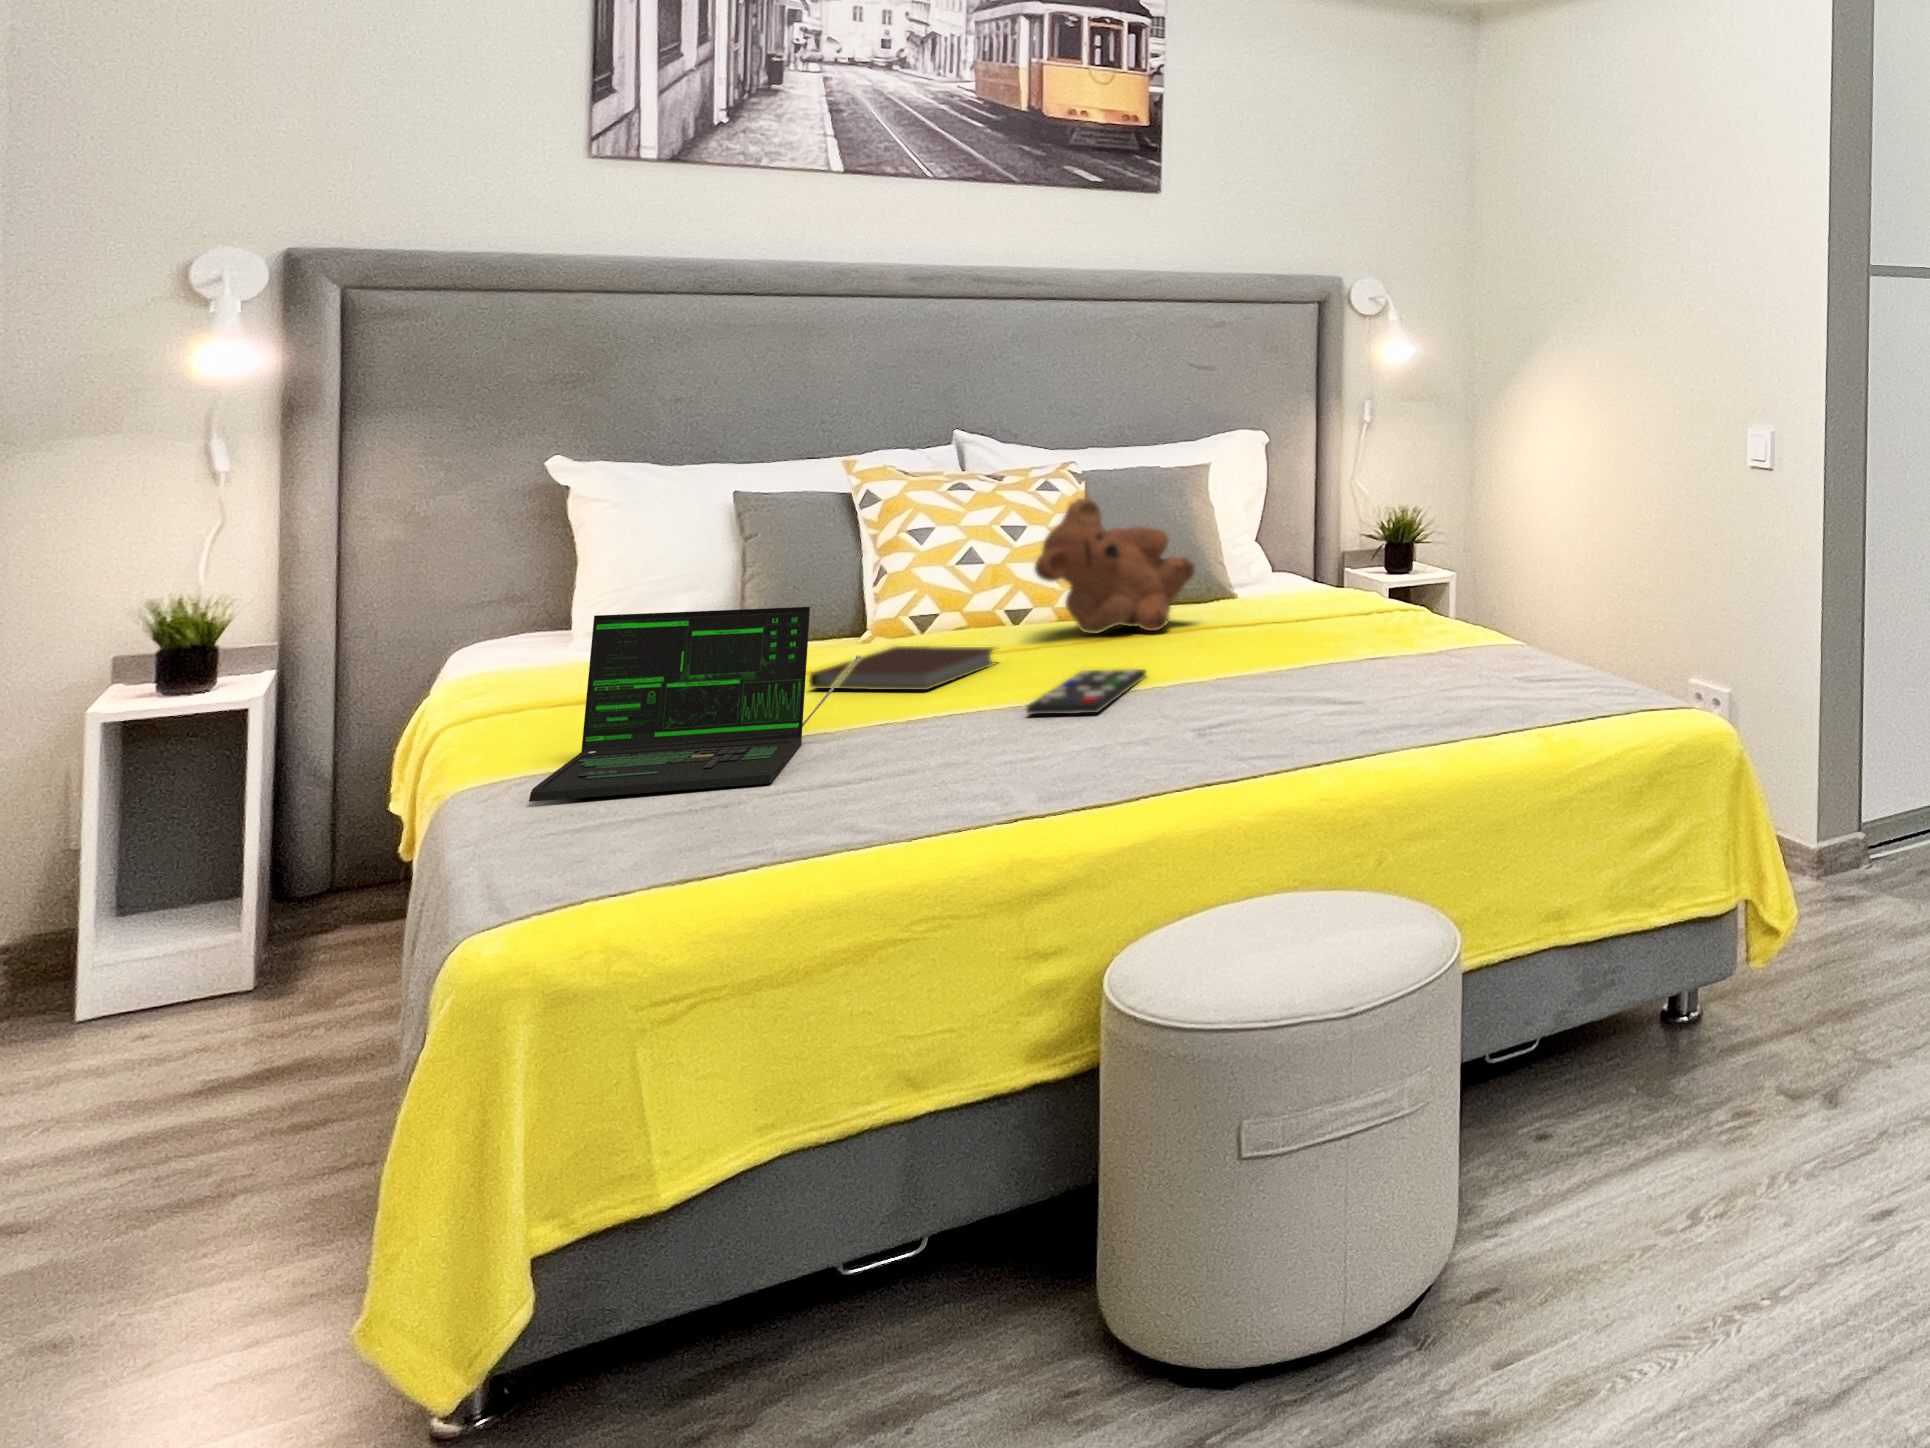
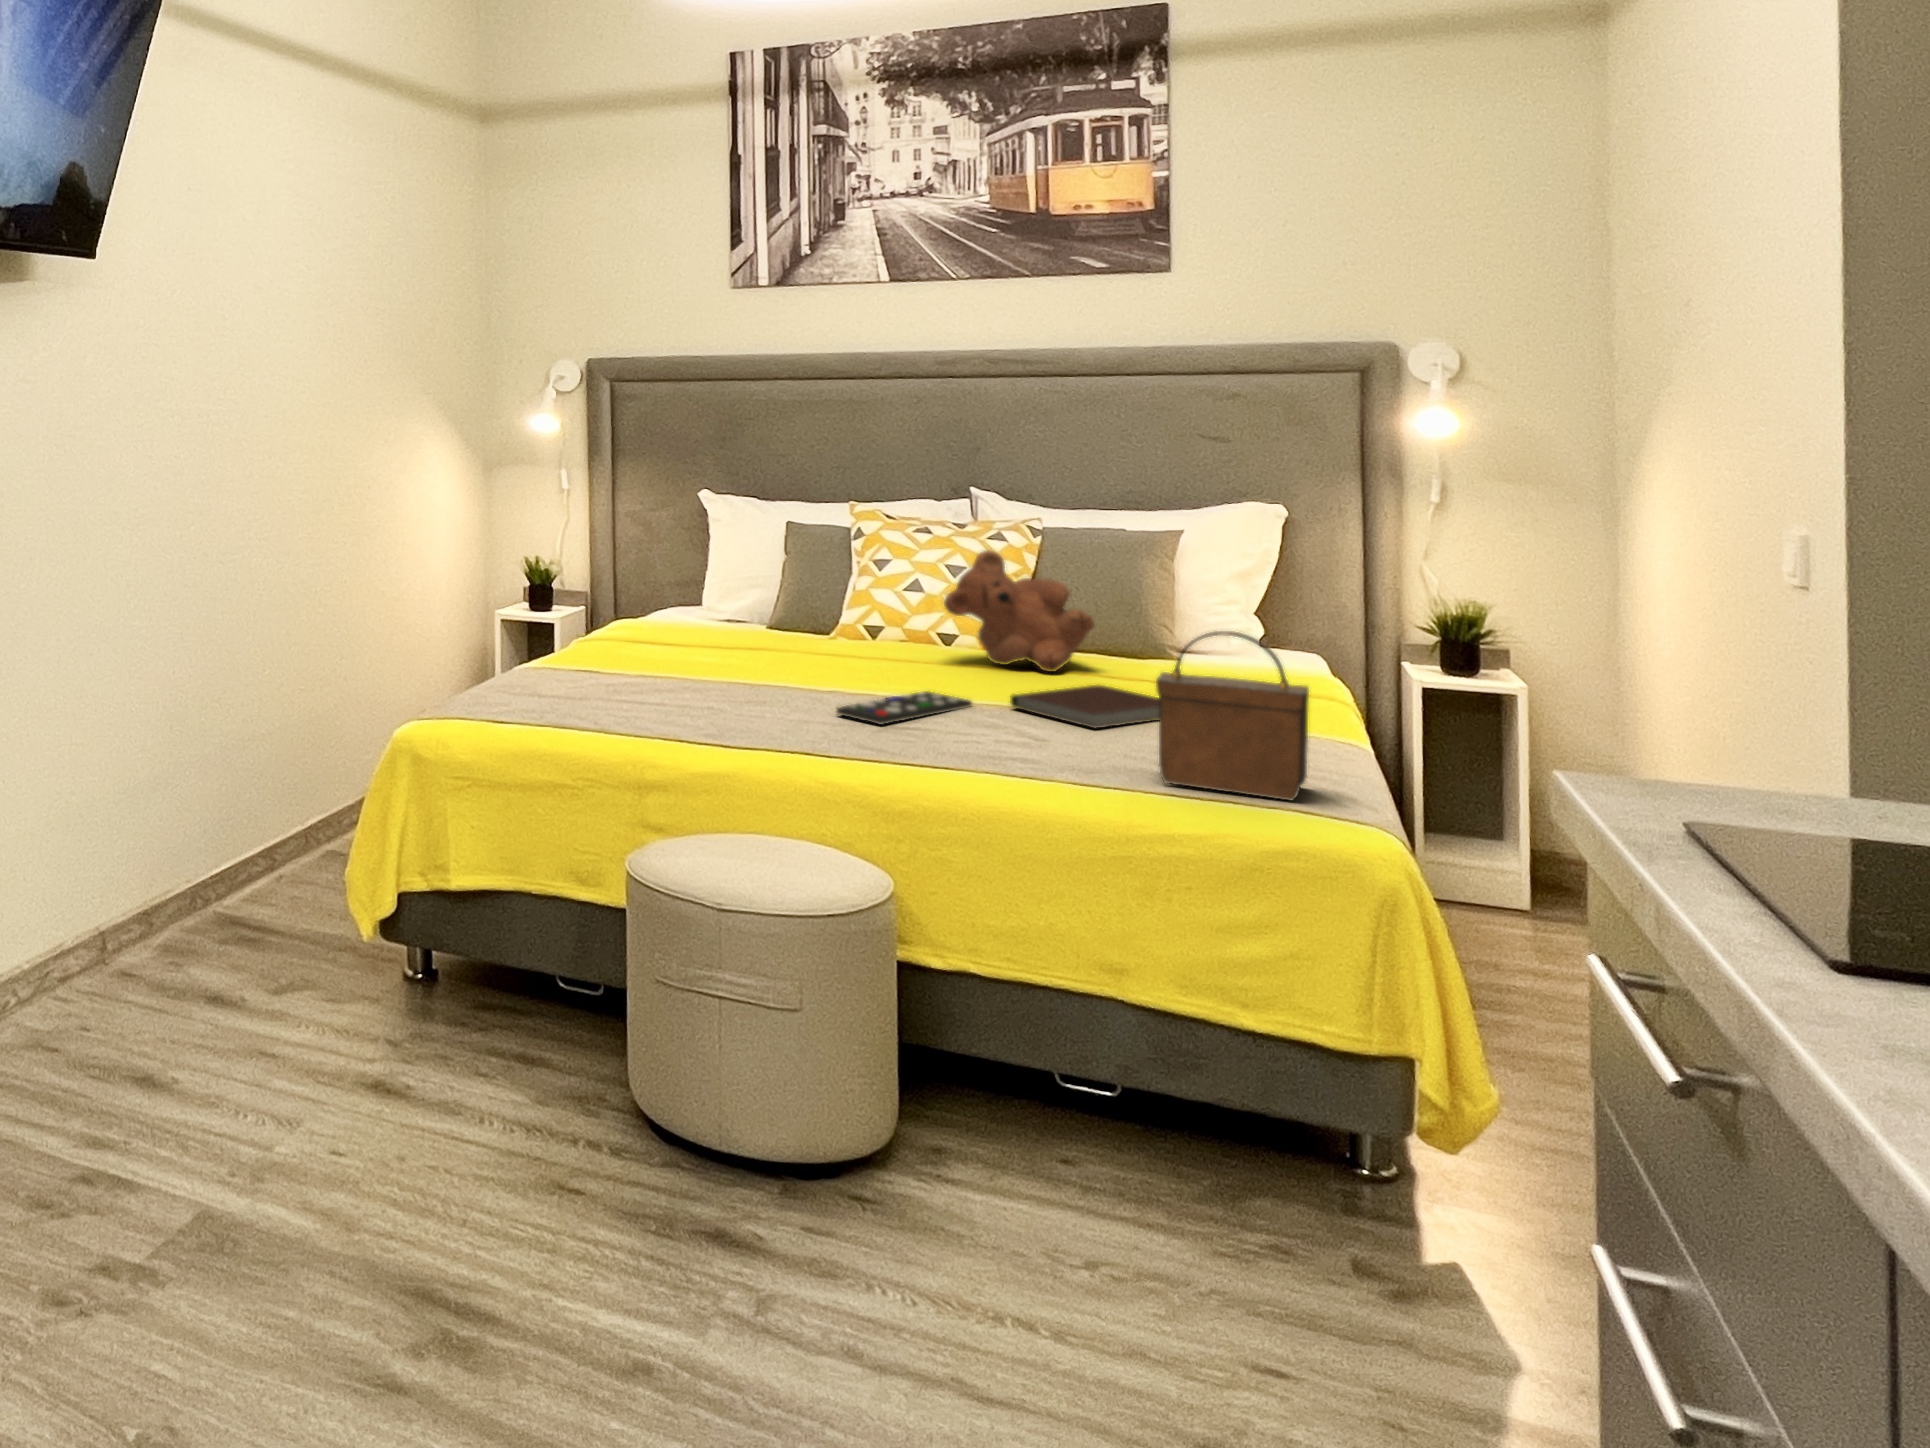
handbag: none [1417,534,1551,698] -> present [1156,631,1309,801]
laptop: present [529,607,861,802] -> none [530,597,726,720]
notebook: present [809,646,999,690] -> present [1010,685,1159,728]

